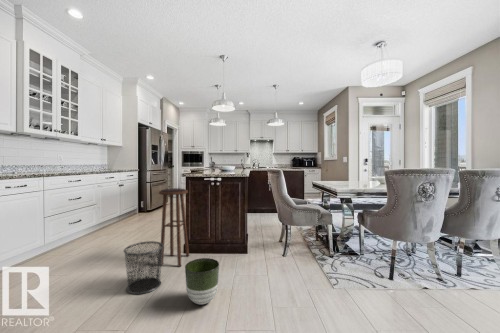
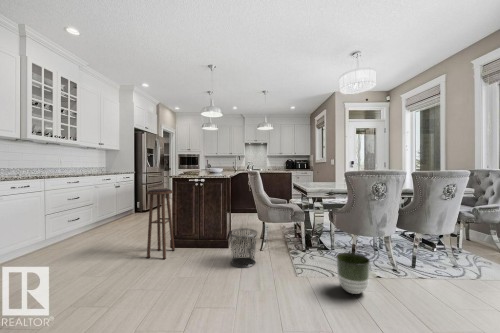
trash can: present [124,241,163,294] -> present [230,228,257,267]
planter: present [185,258,219,304] -> present [337,253,370,294]

